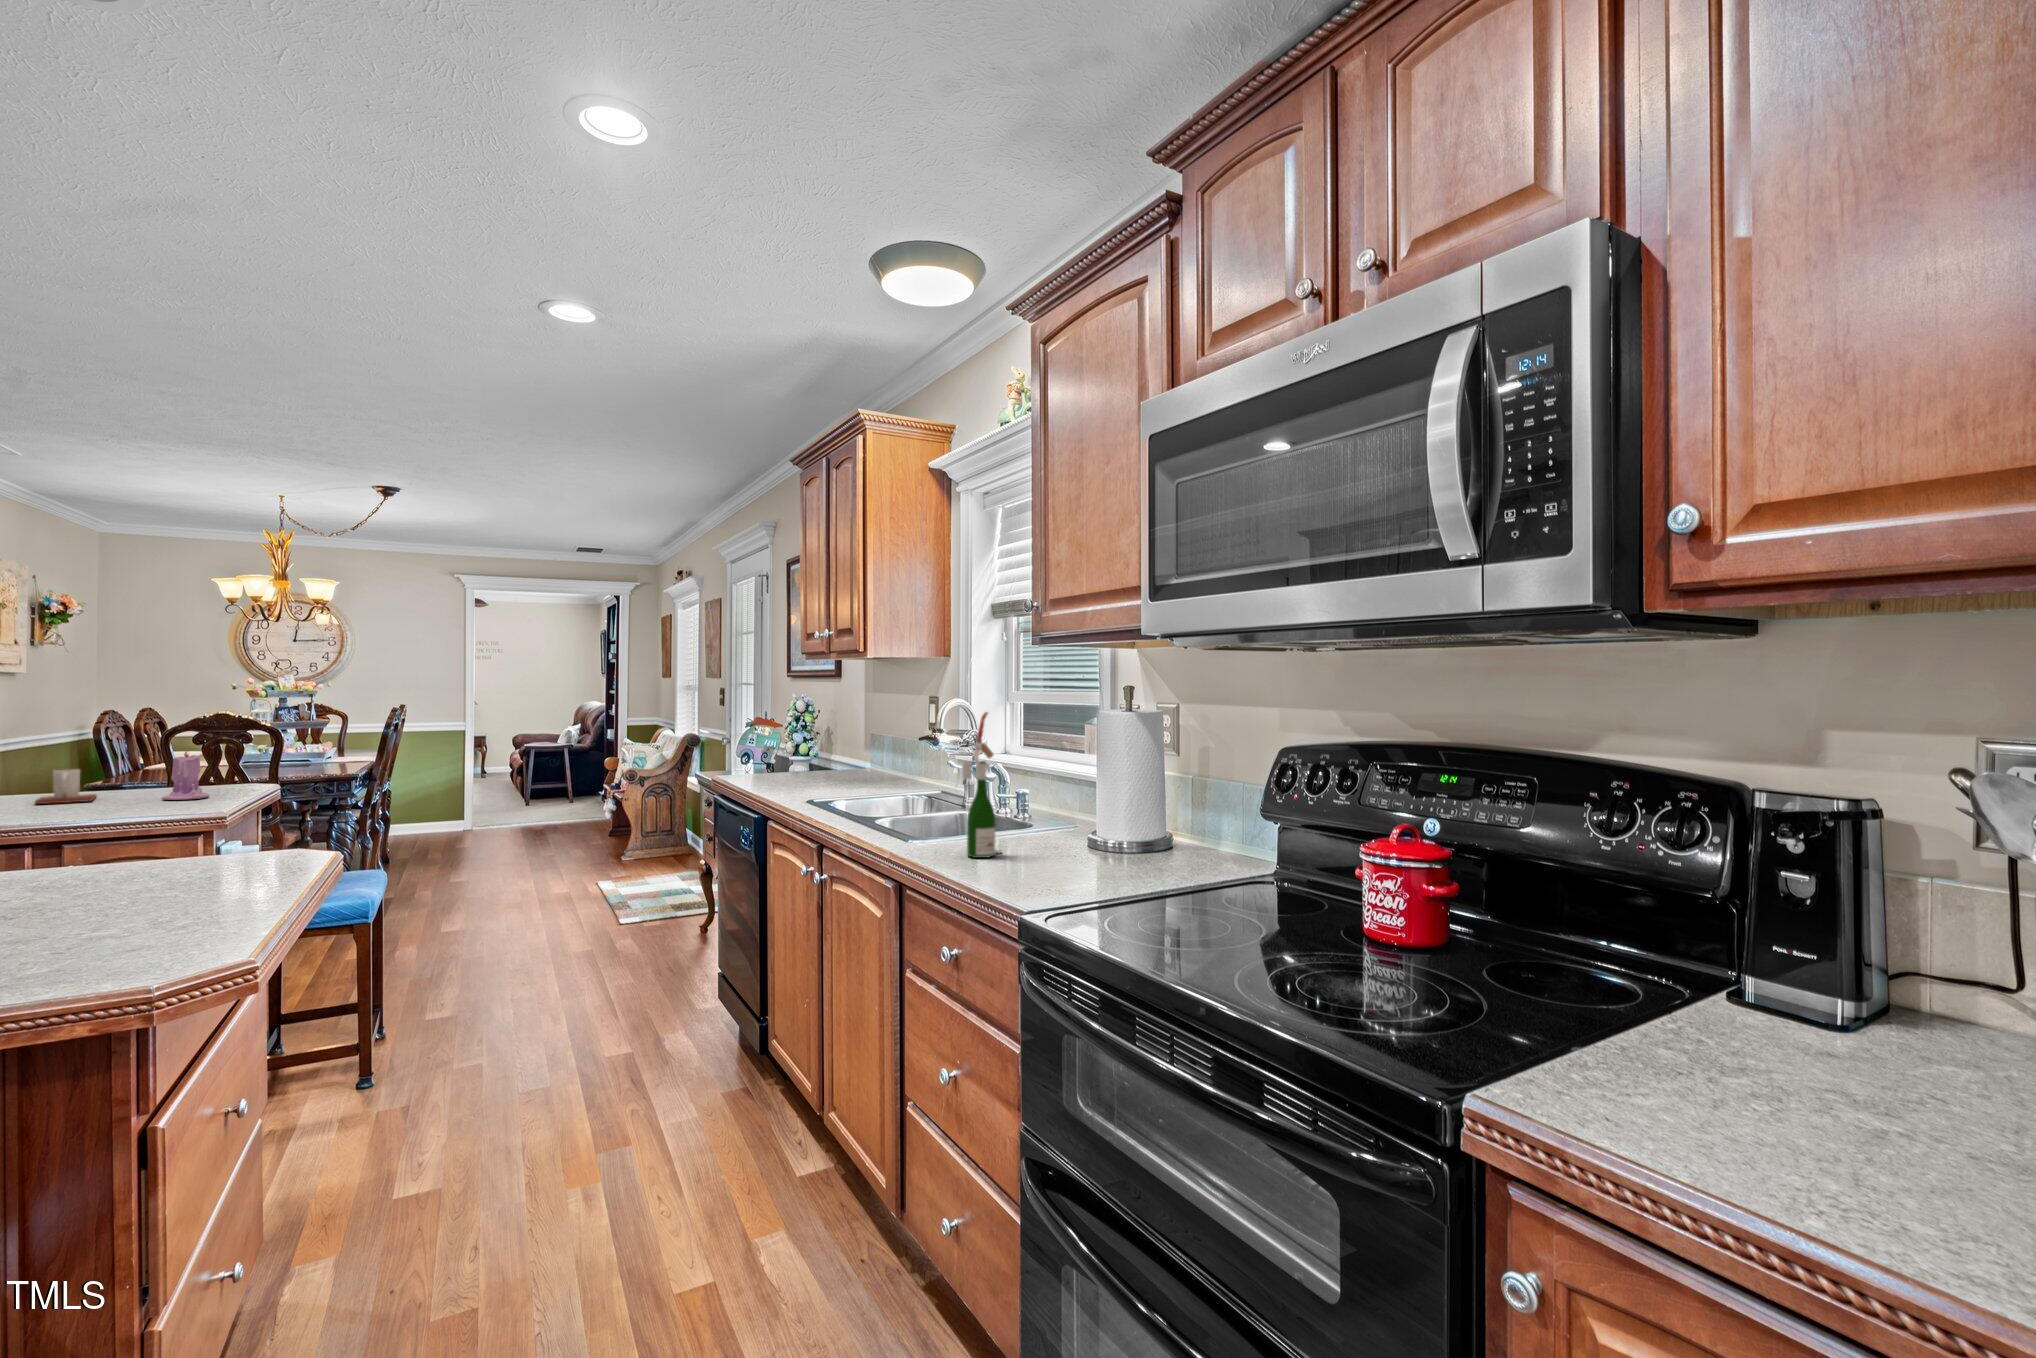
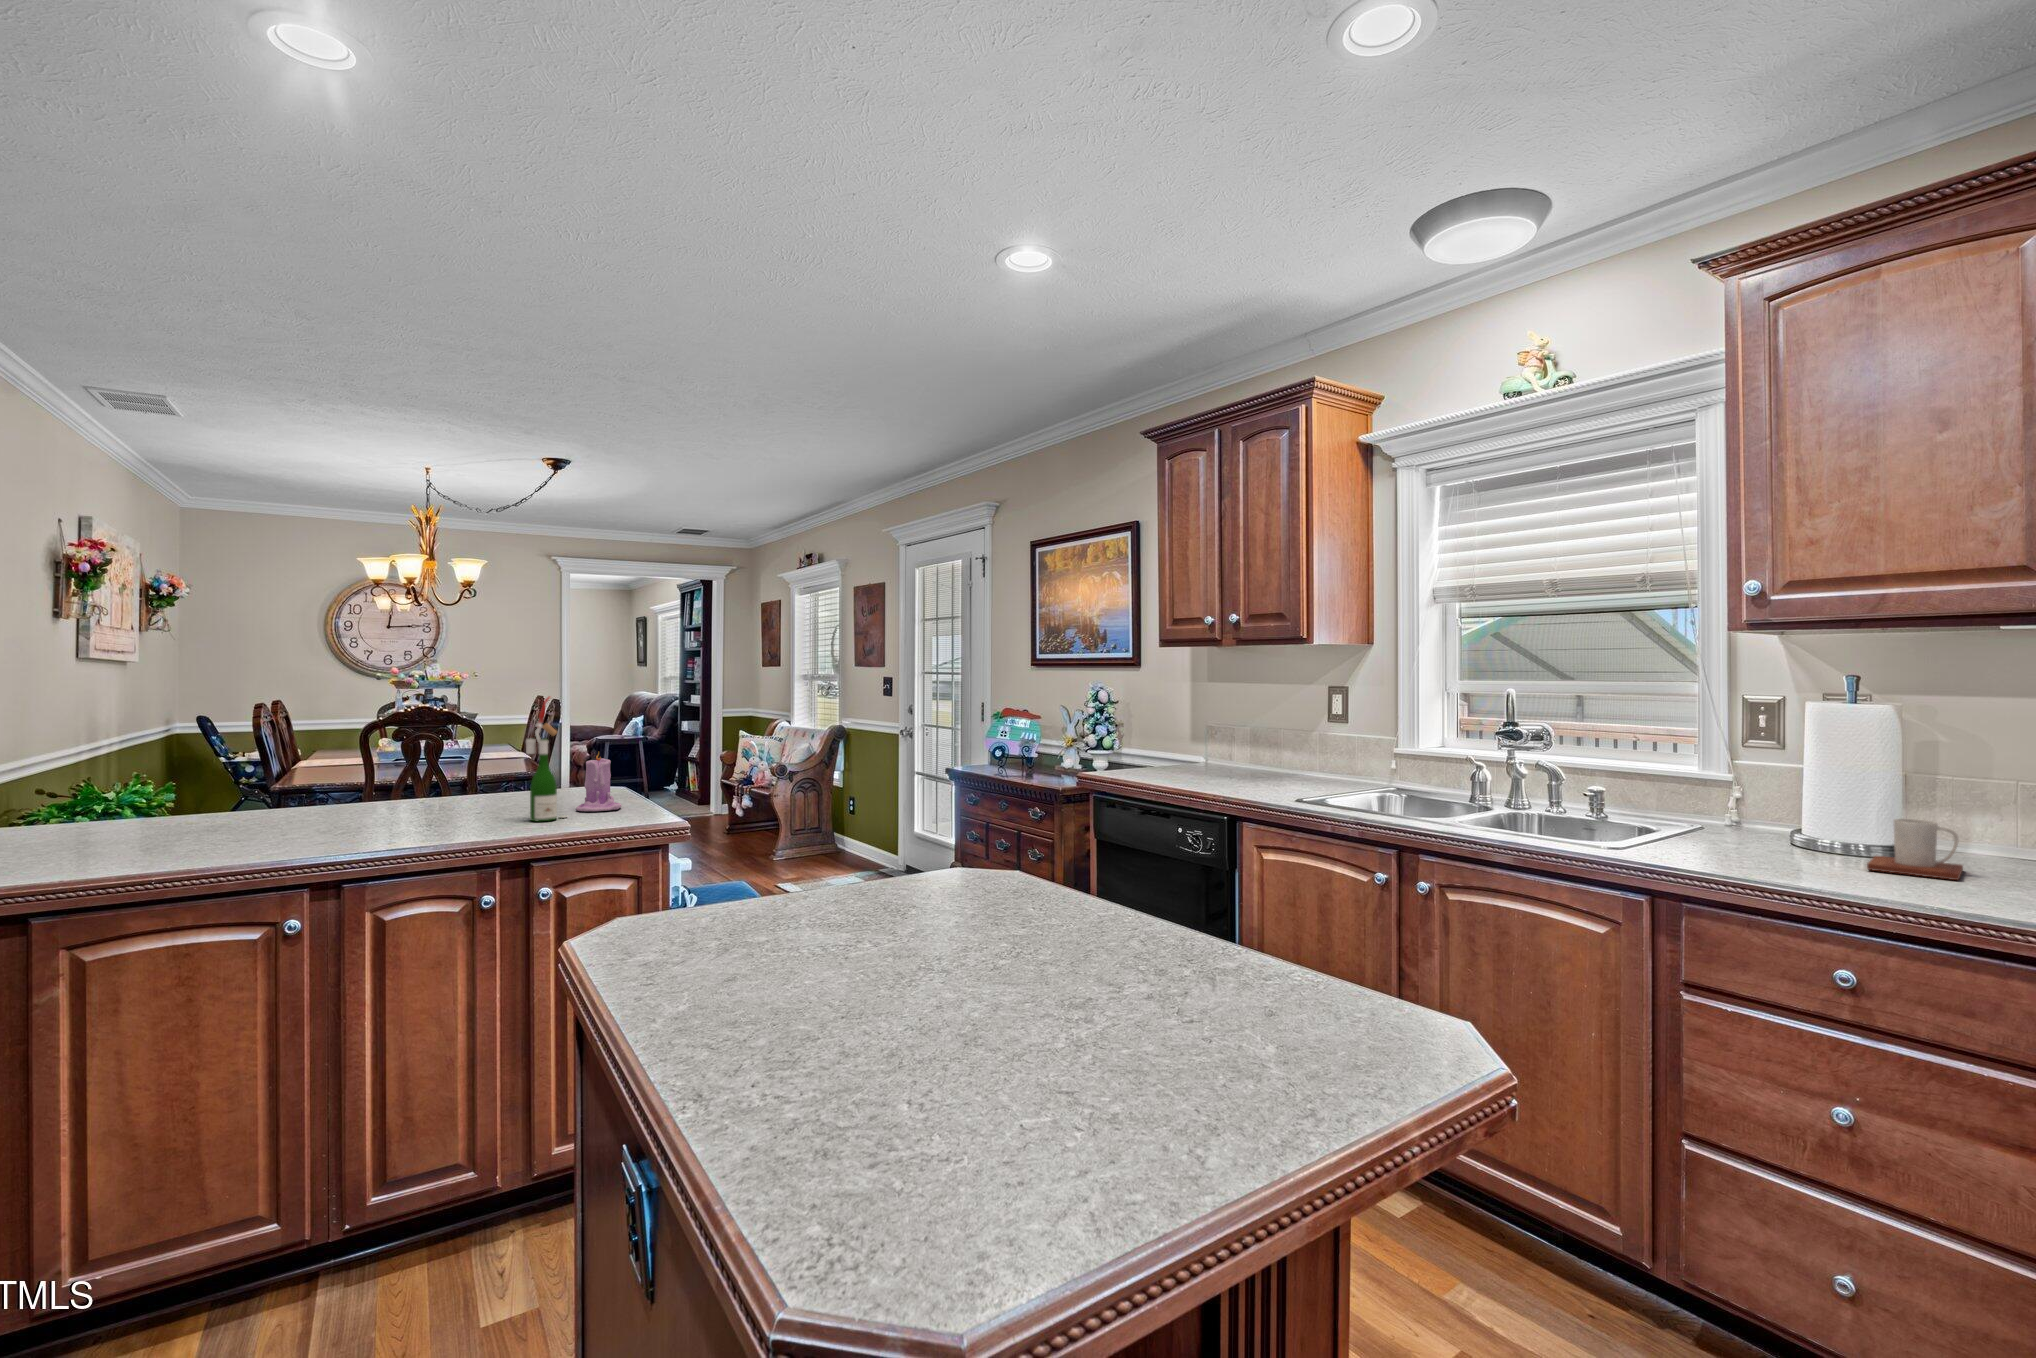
wine bottle: present [962,712,1001,858] -> present [526,696,566,821]
mug: present [35,769,96,804] -> present [1867,819,1963,880]

